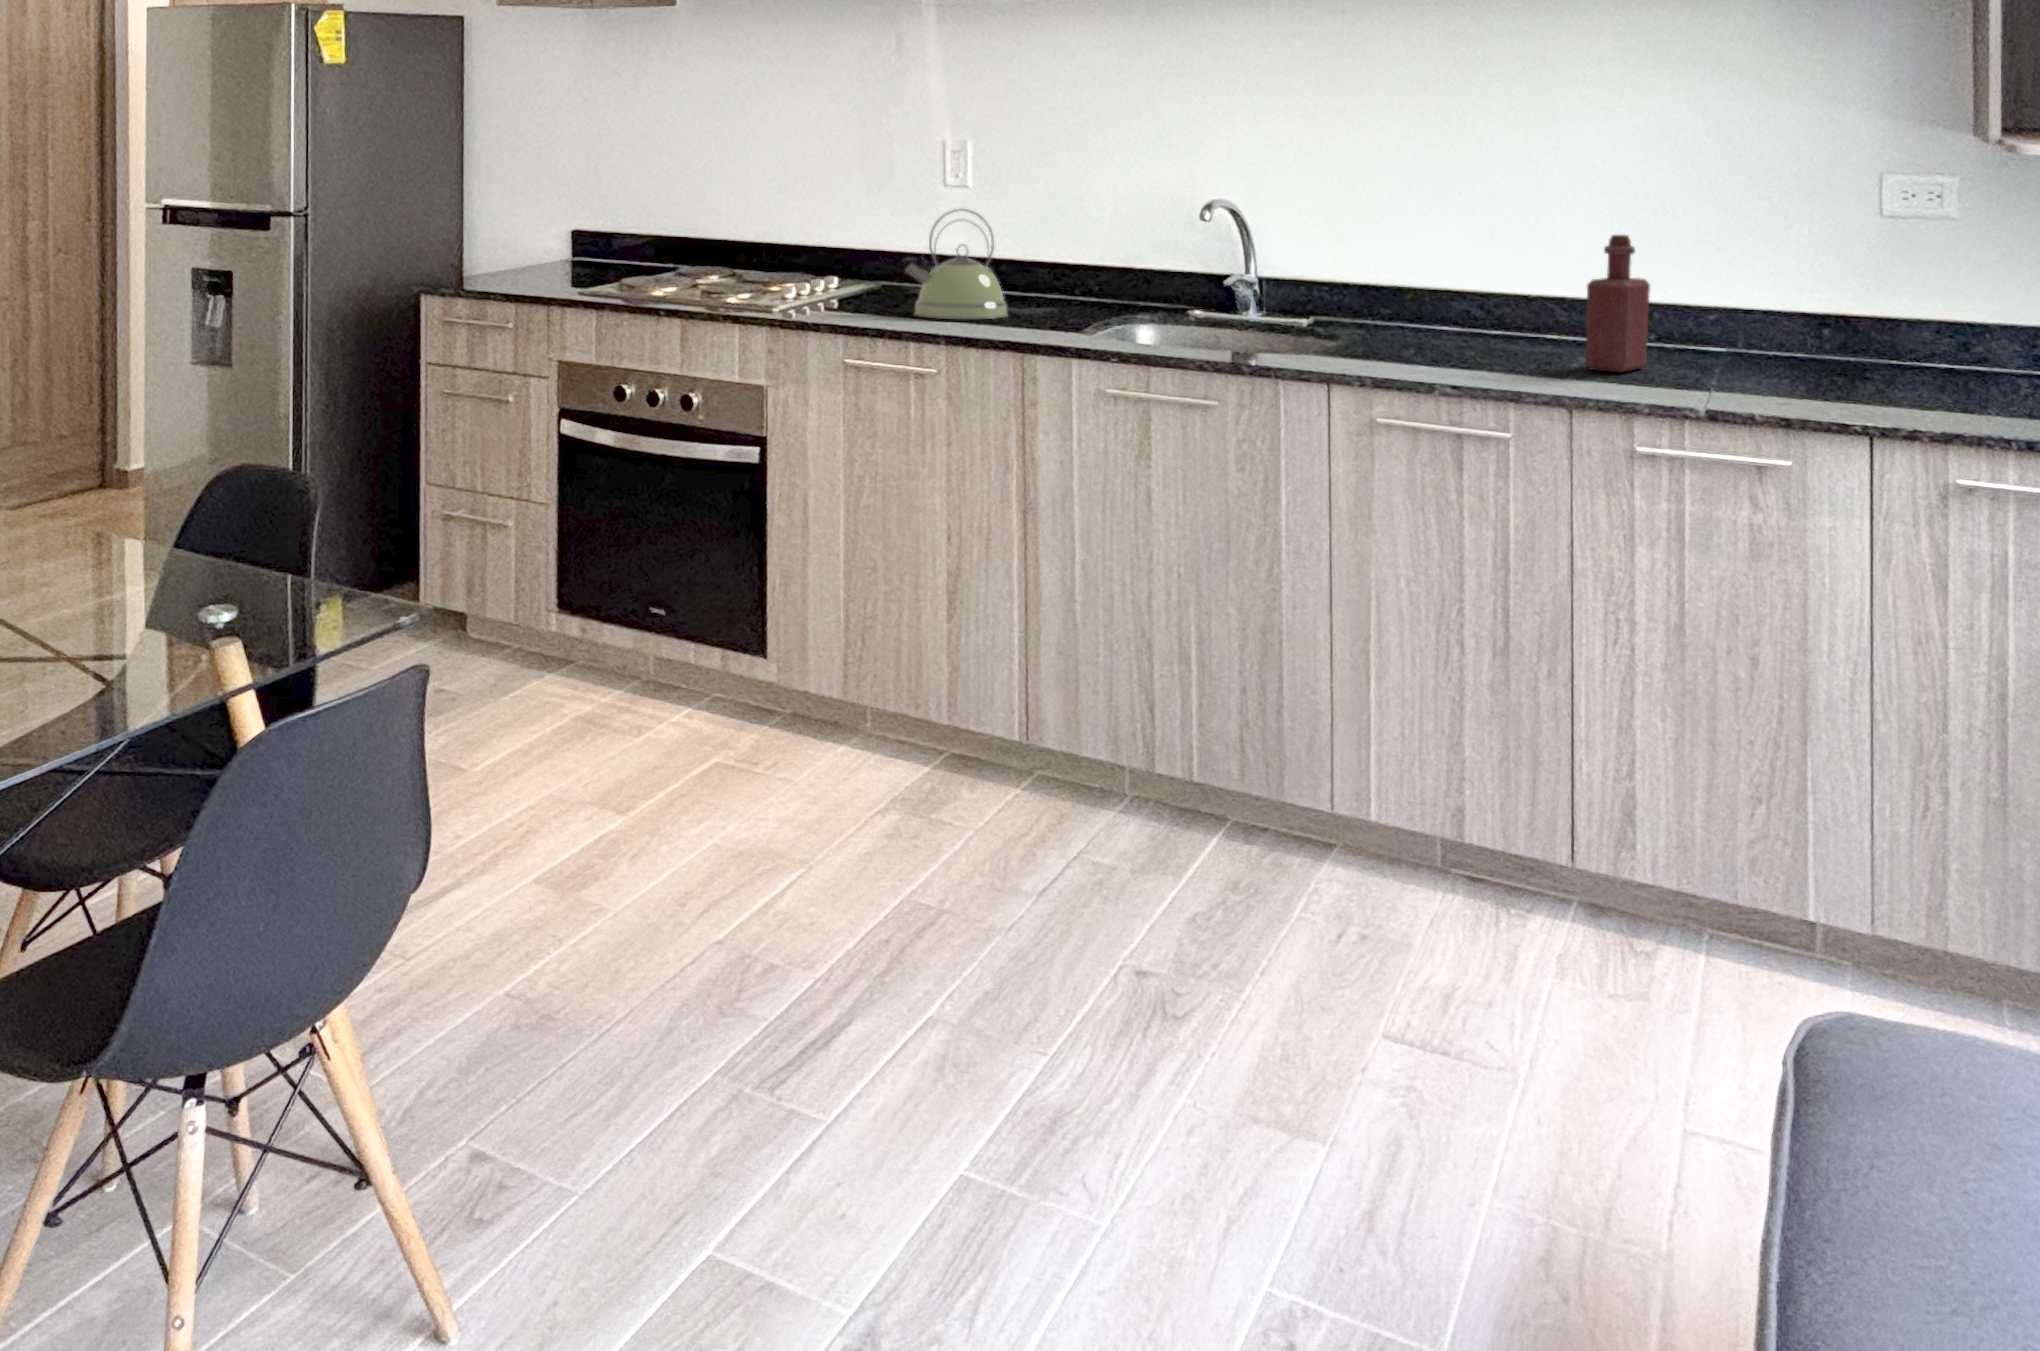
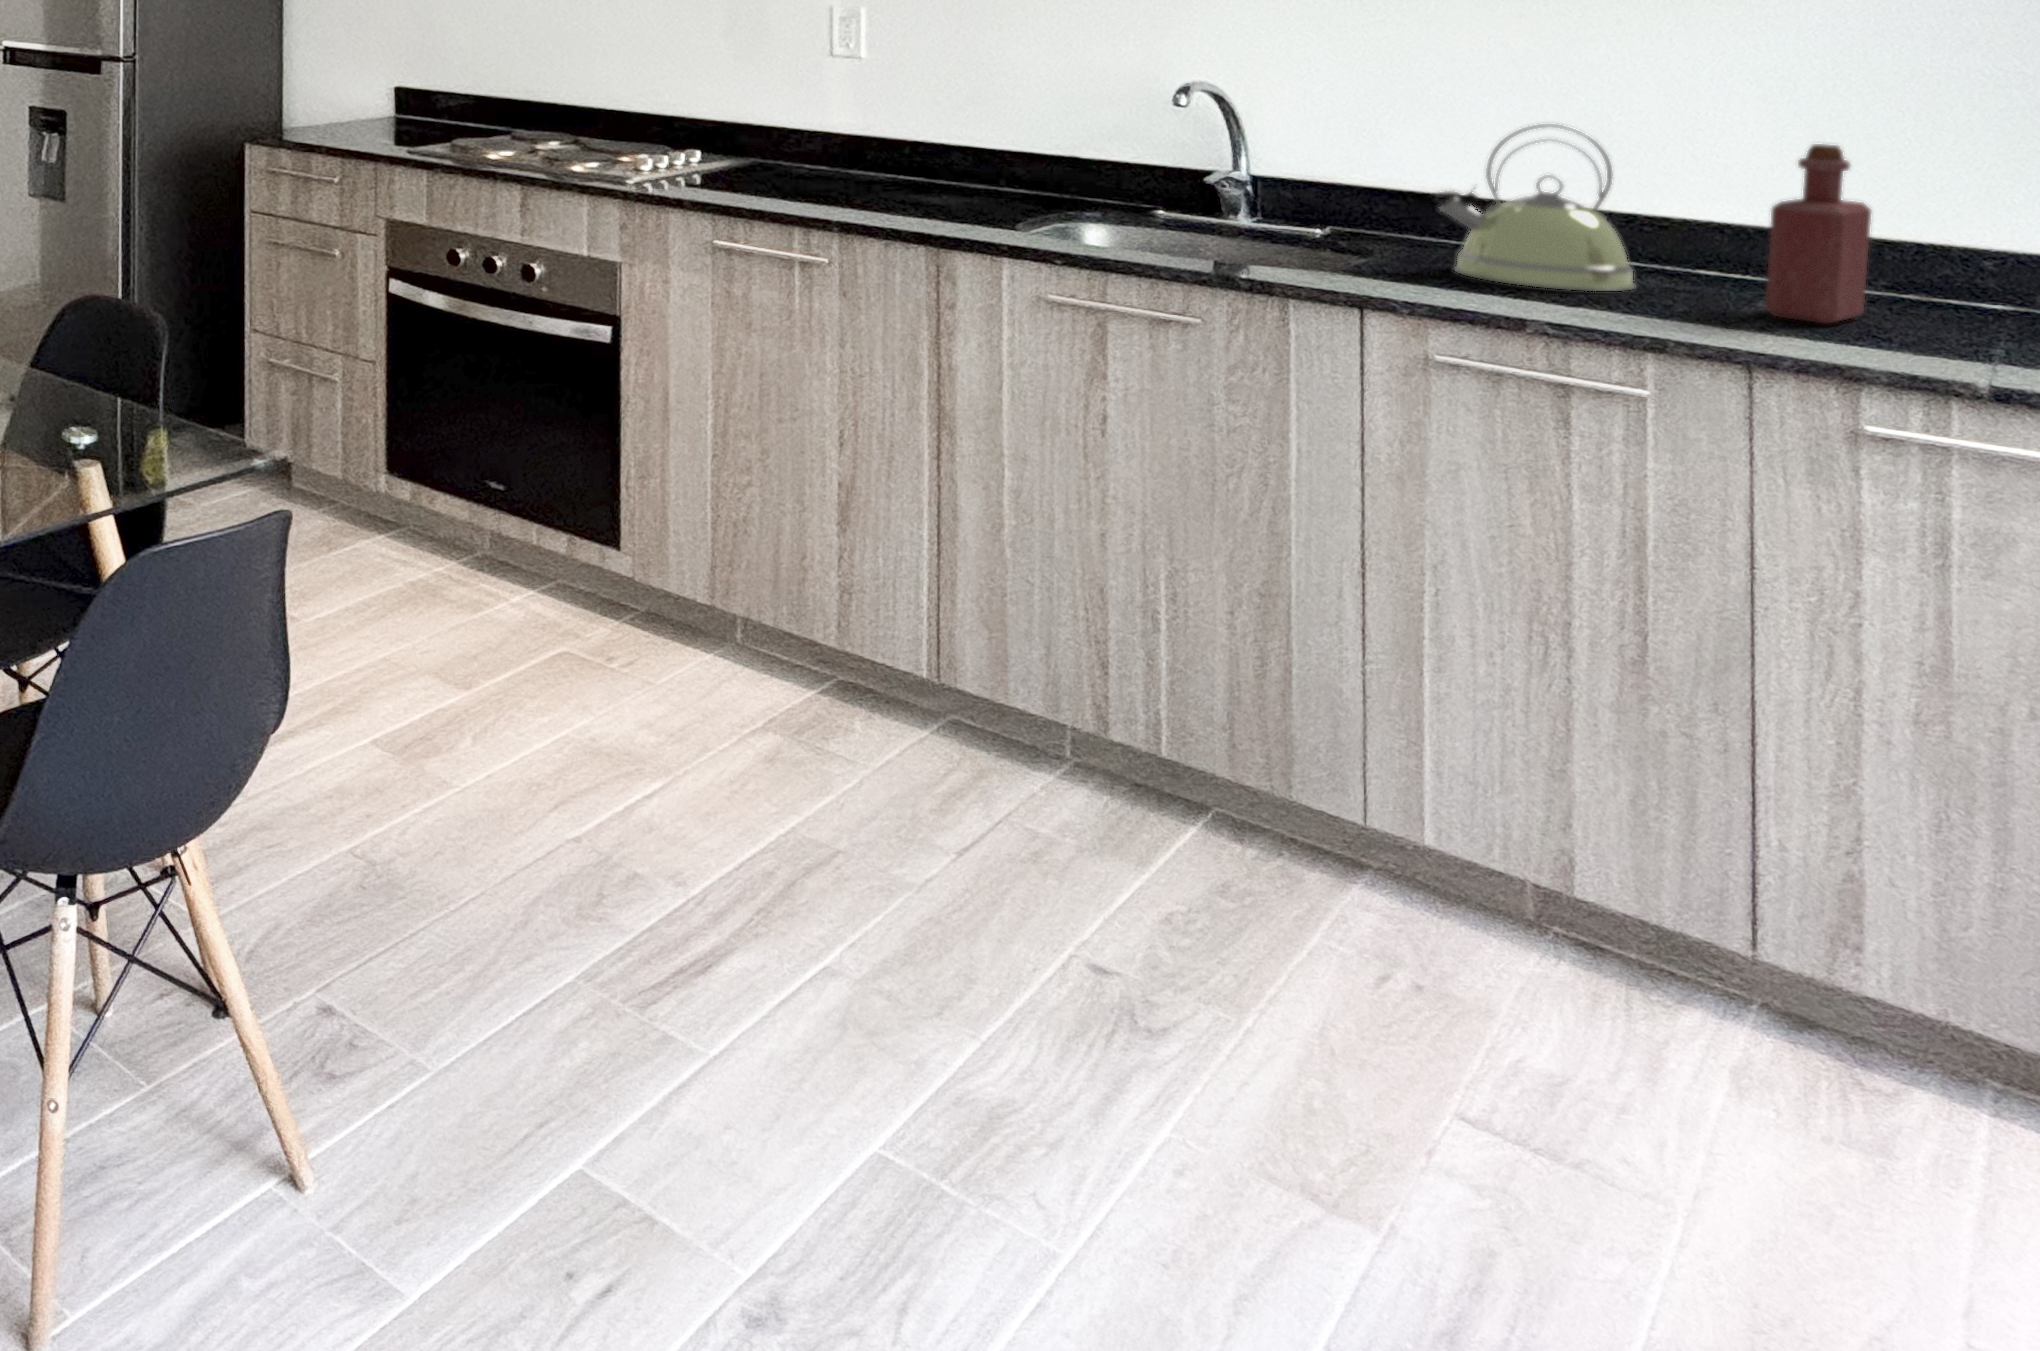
kettle: present [904,209,1007,319] -> present [1437,125,1635,291]

